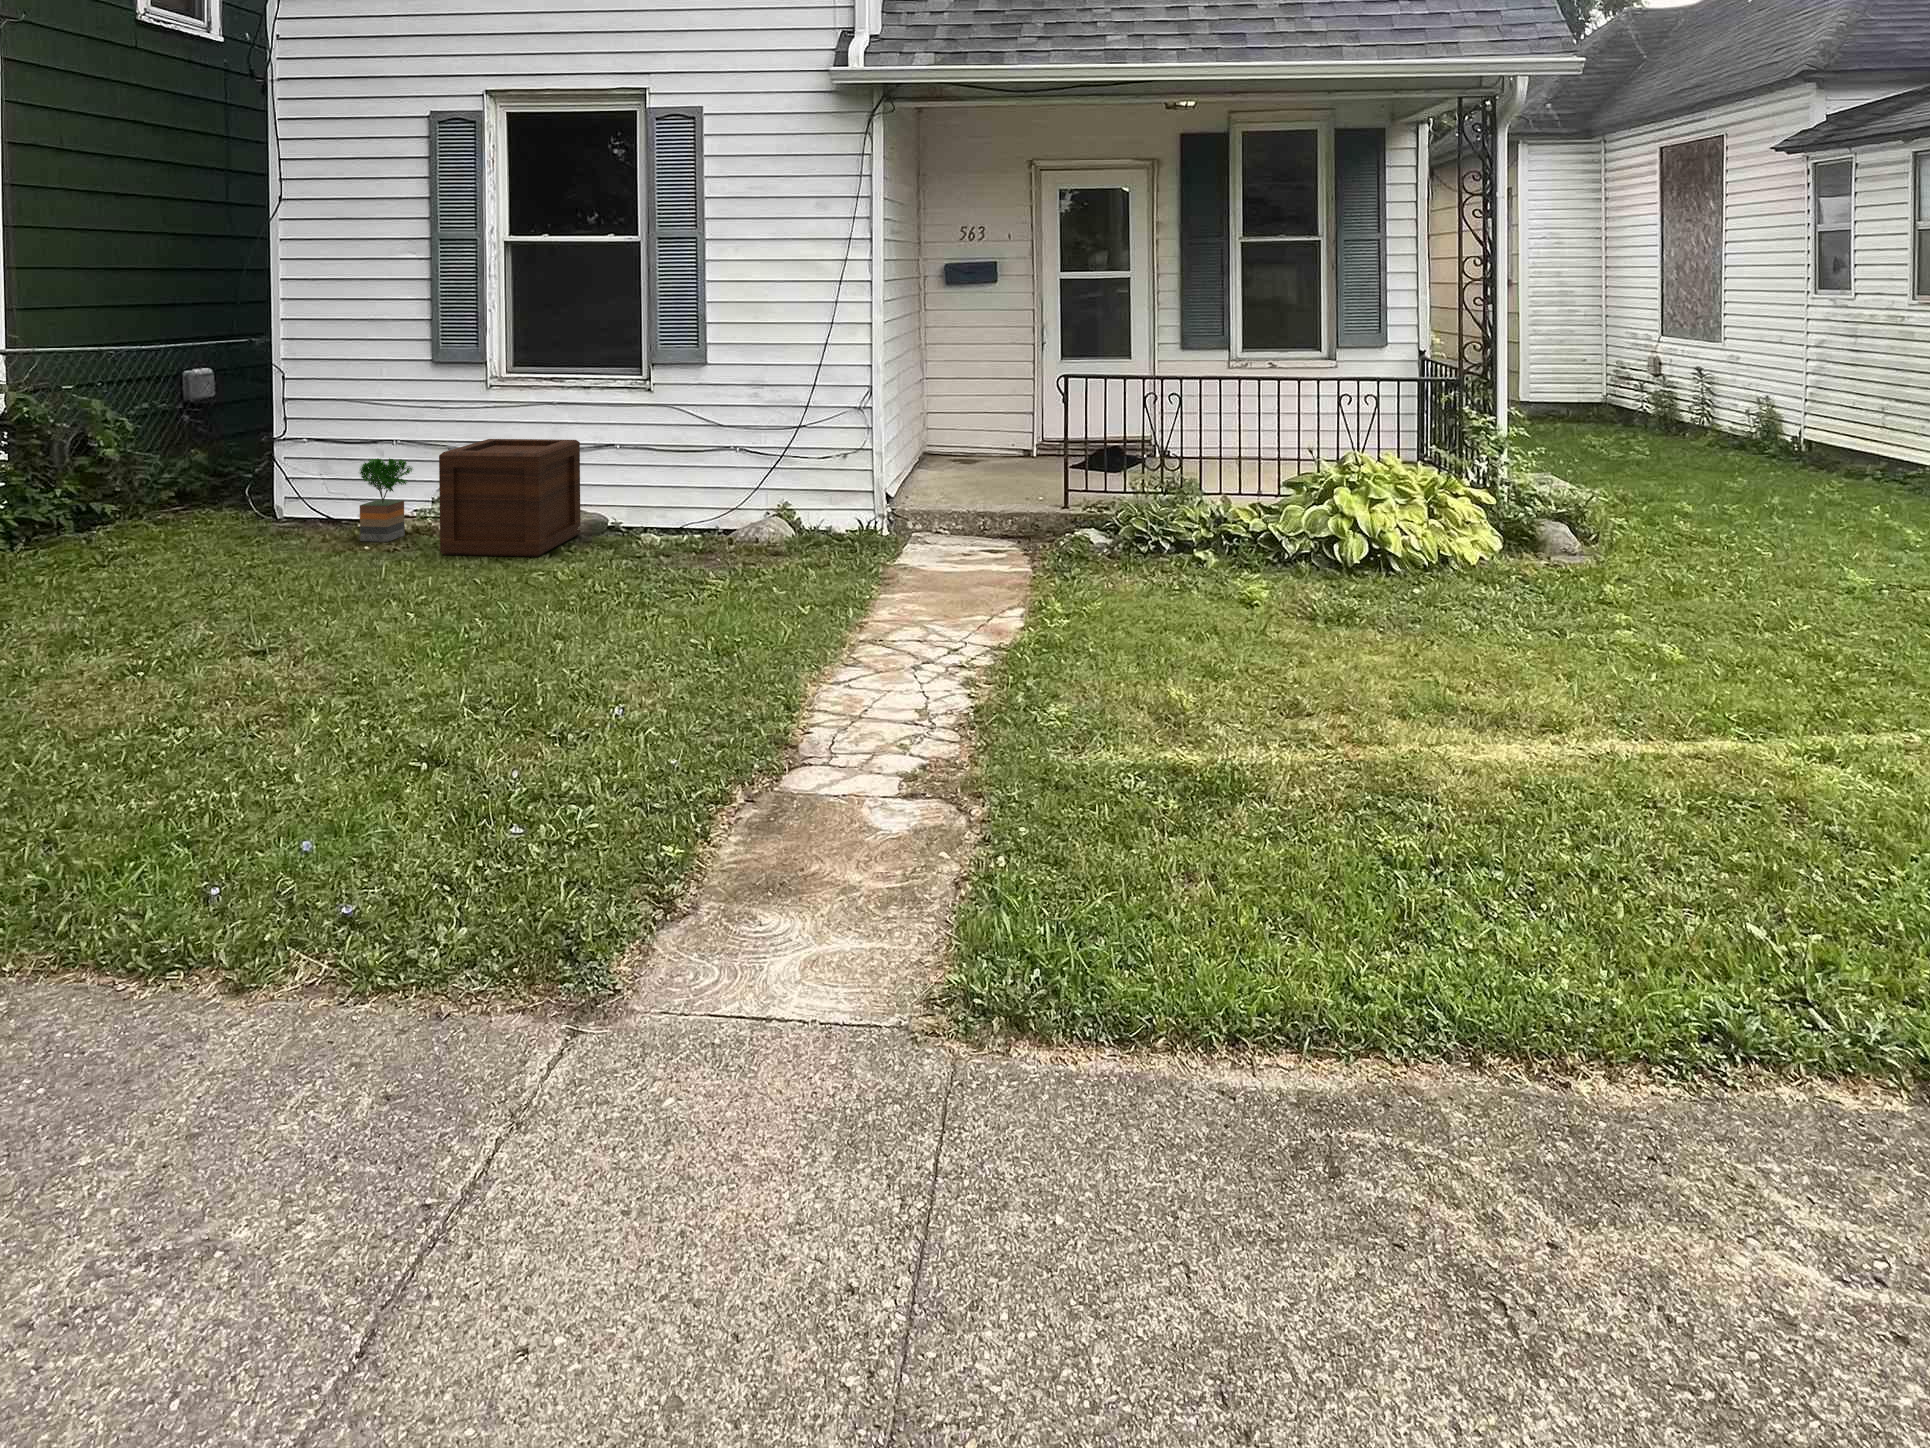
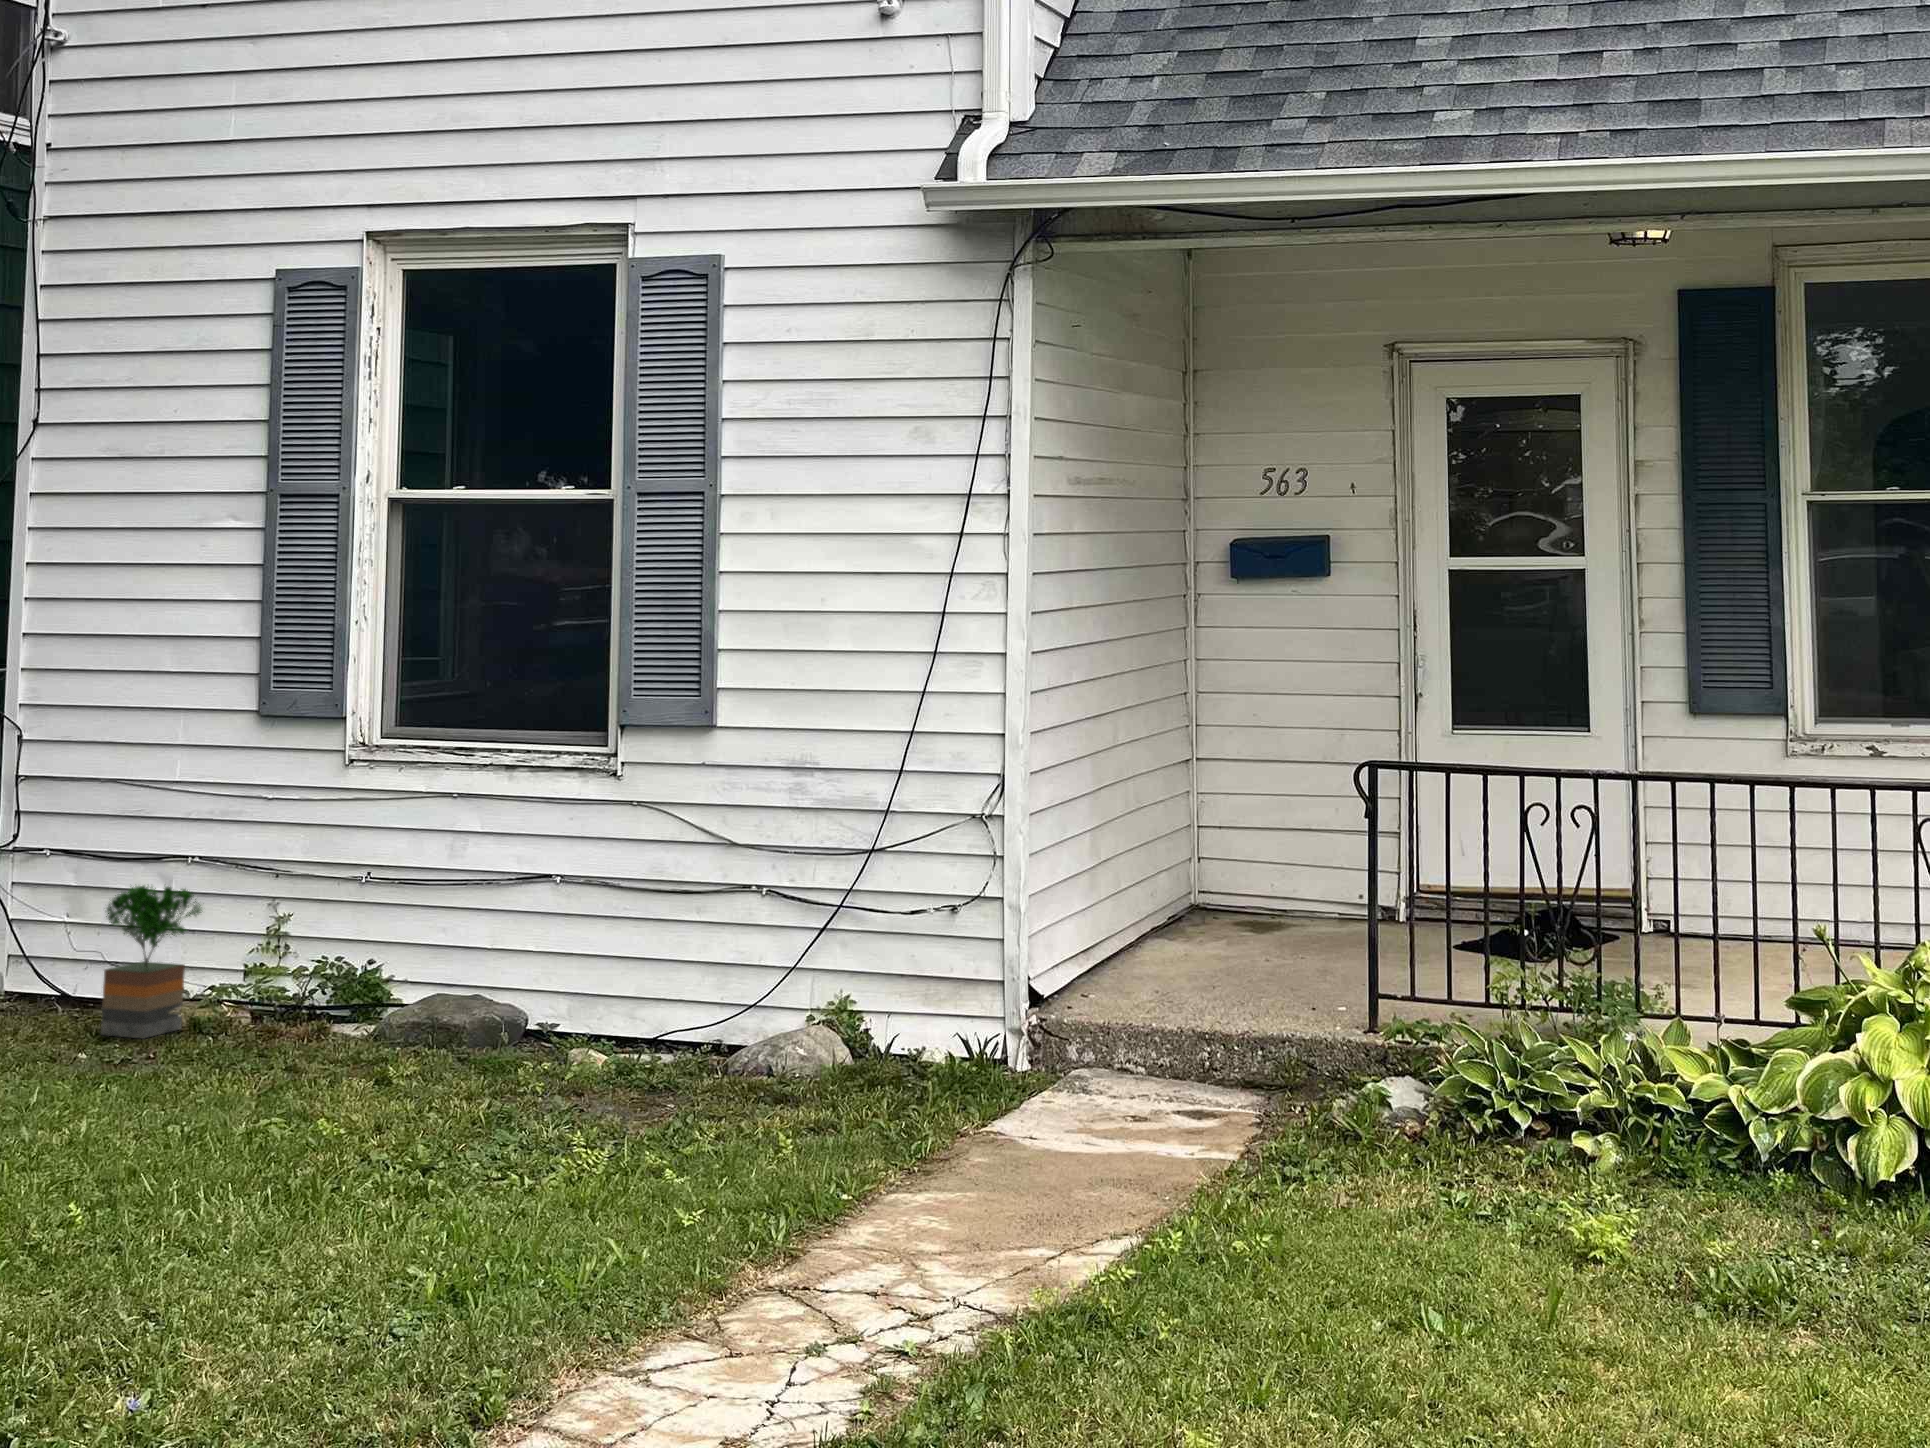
wooden crate: present [439,439,581,557] -> none [209,856,485,1078]

